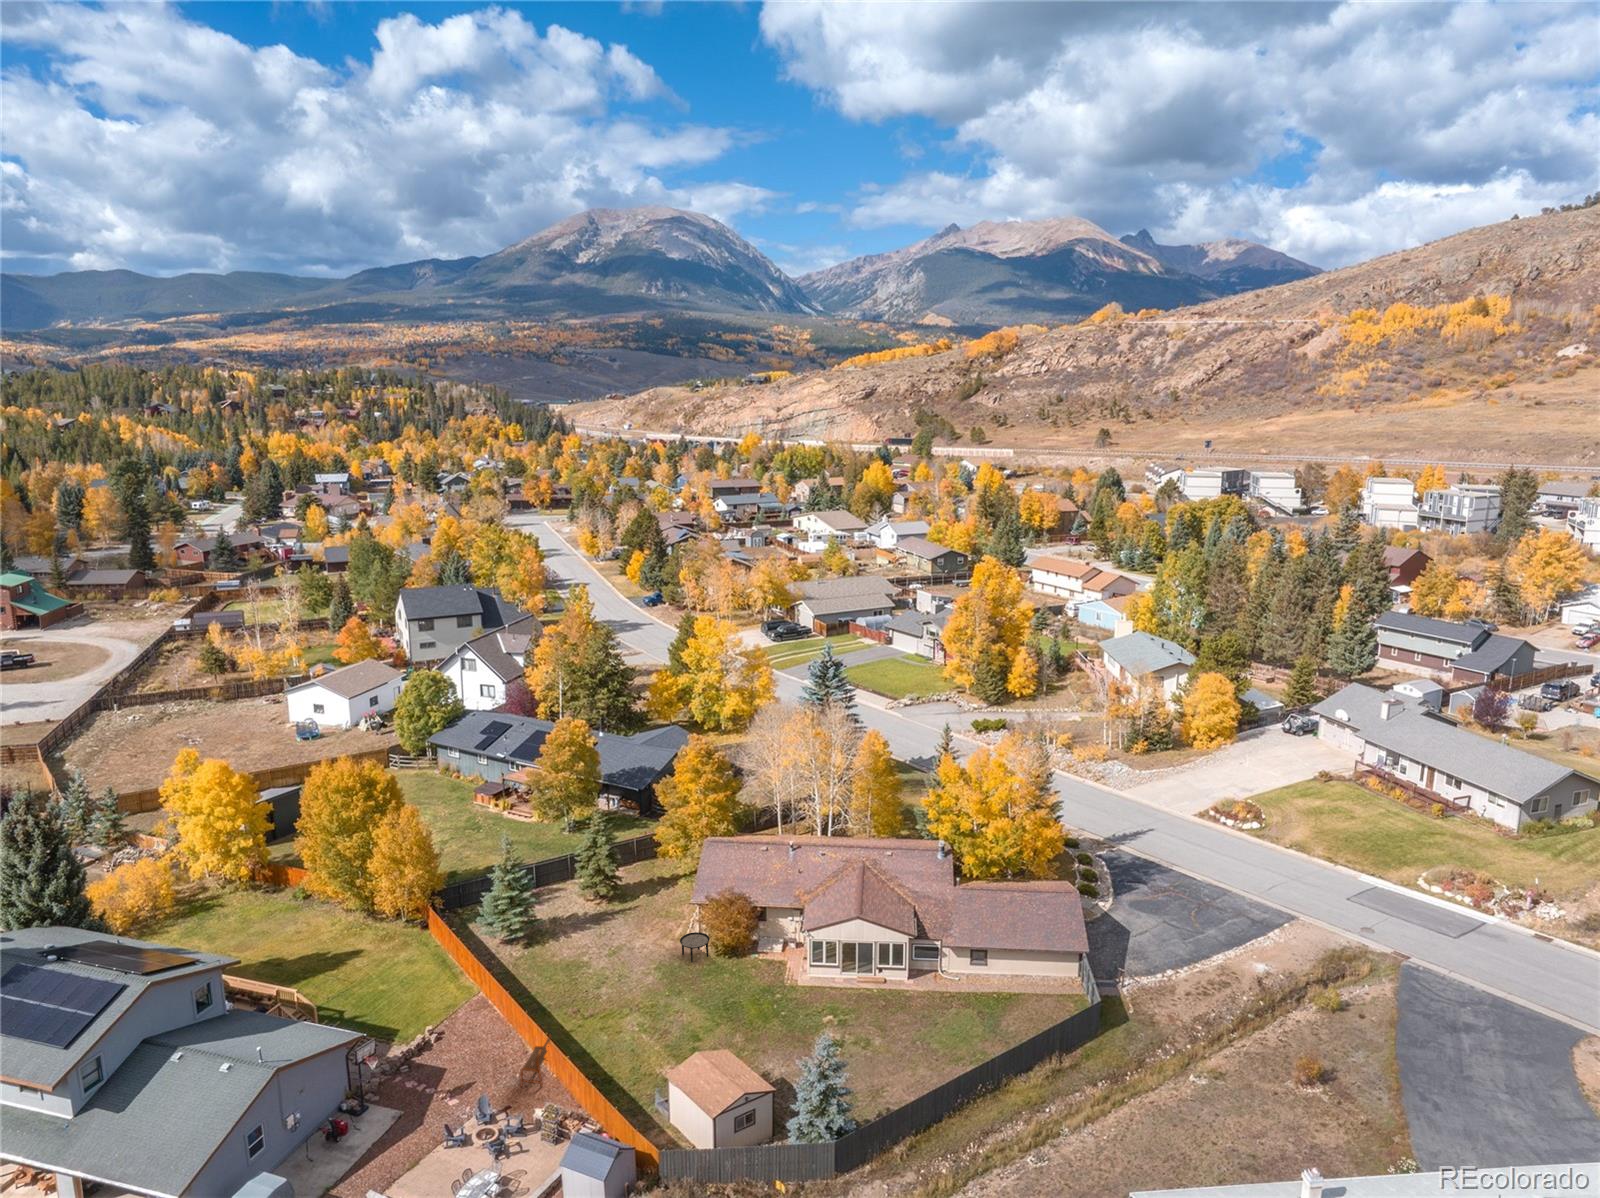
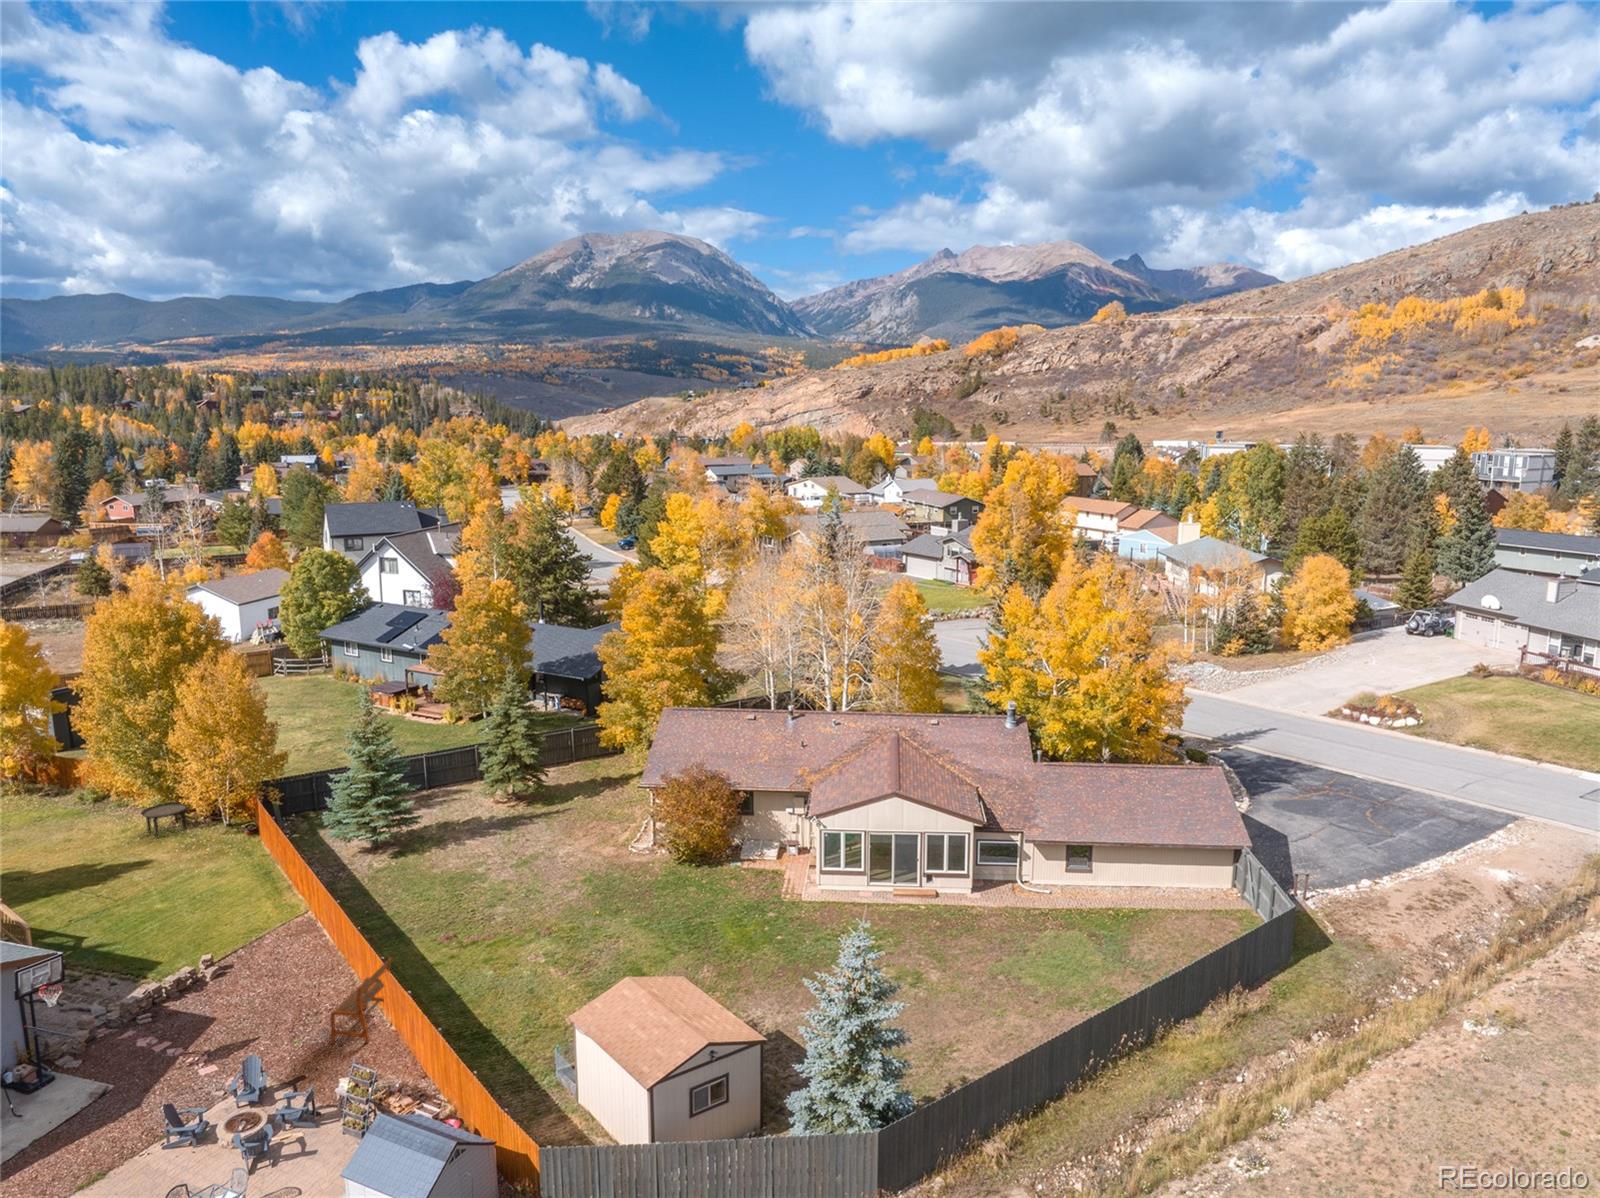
round table: present [680,932,710,963] -> present [141,802,188,838]

